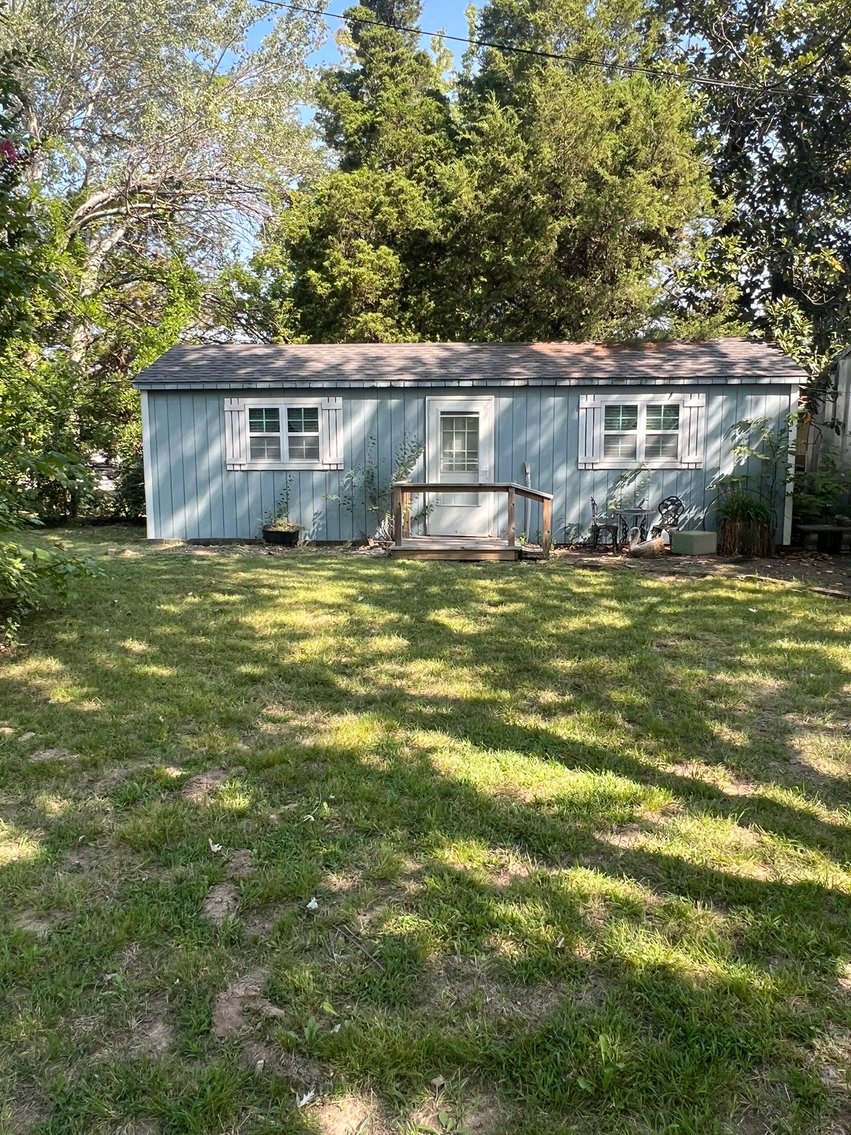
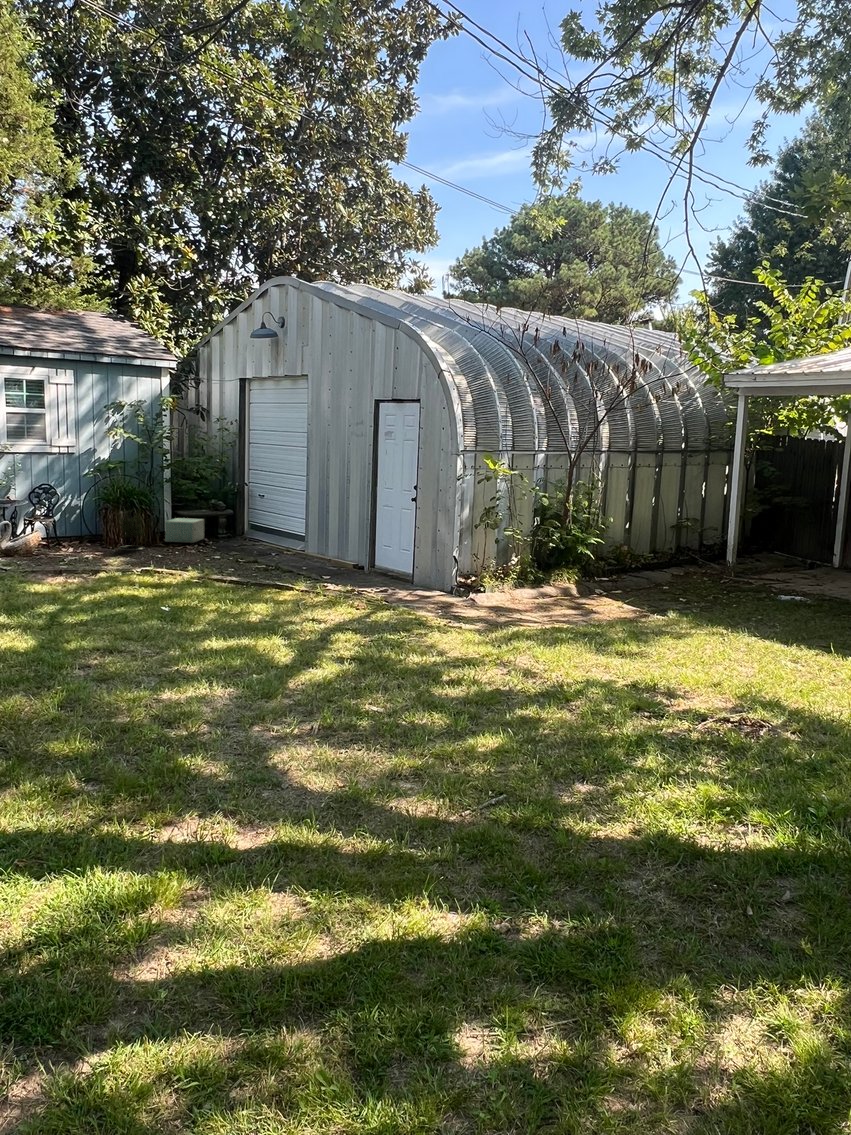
storage box: present [672,531,717,555] -> present [165,518,204,543]

